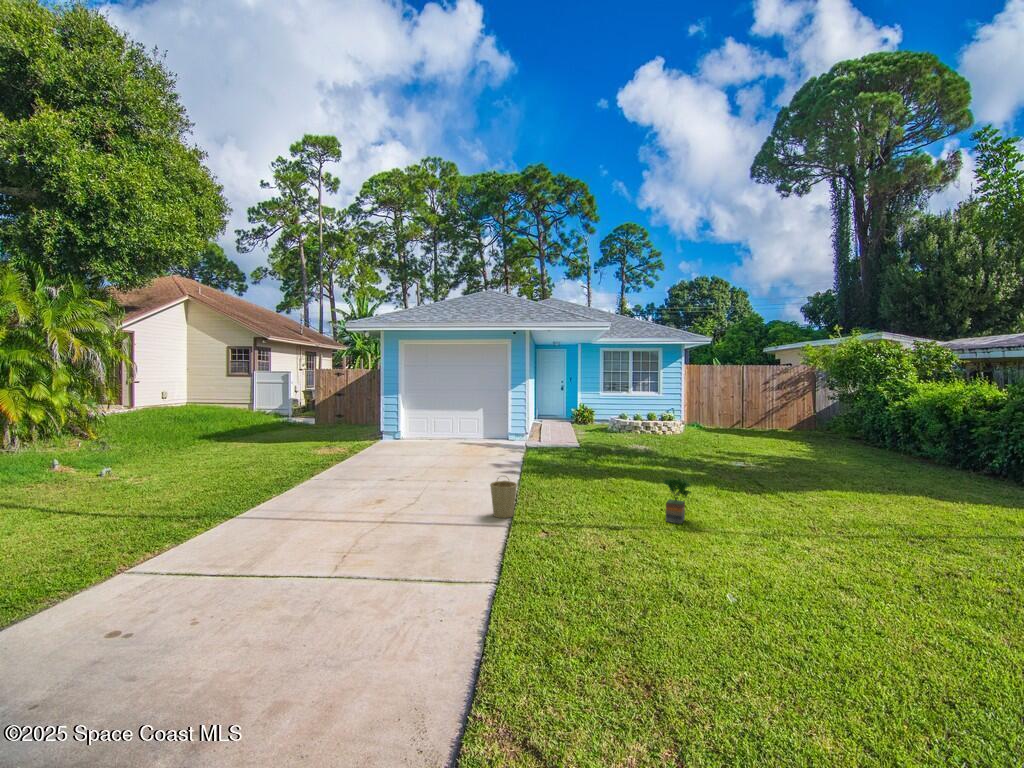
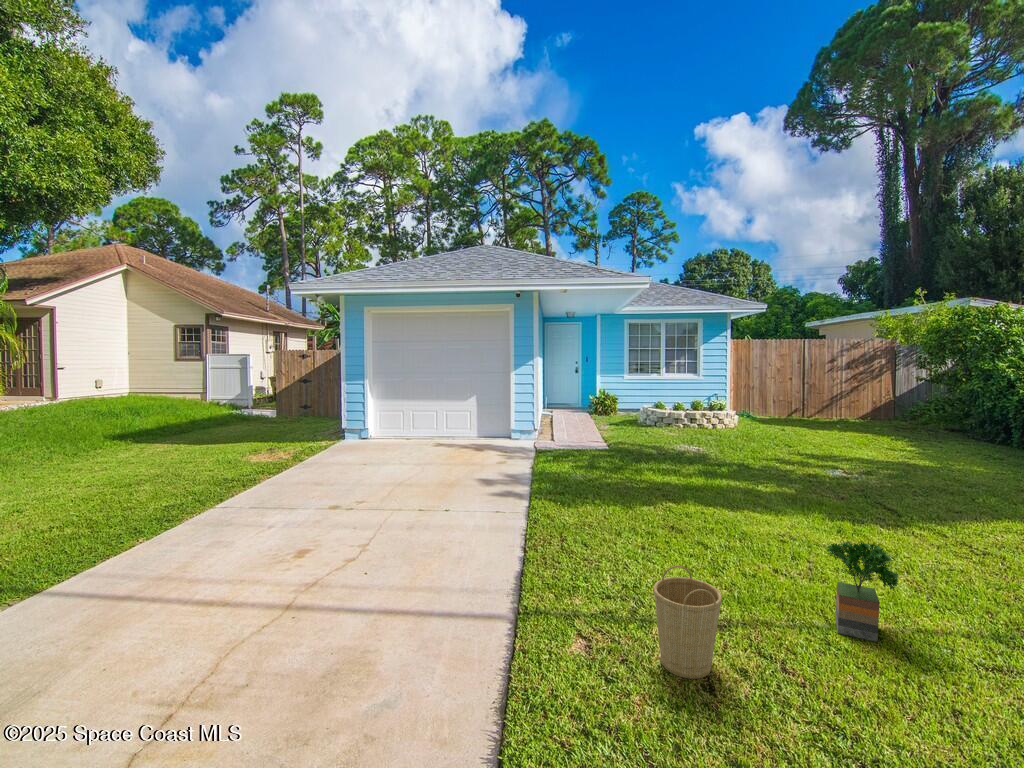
basket: present [490,478,517,518] -> present [654,566,722,679]

